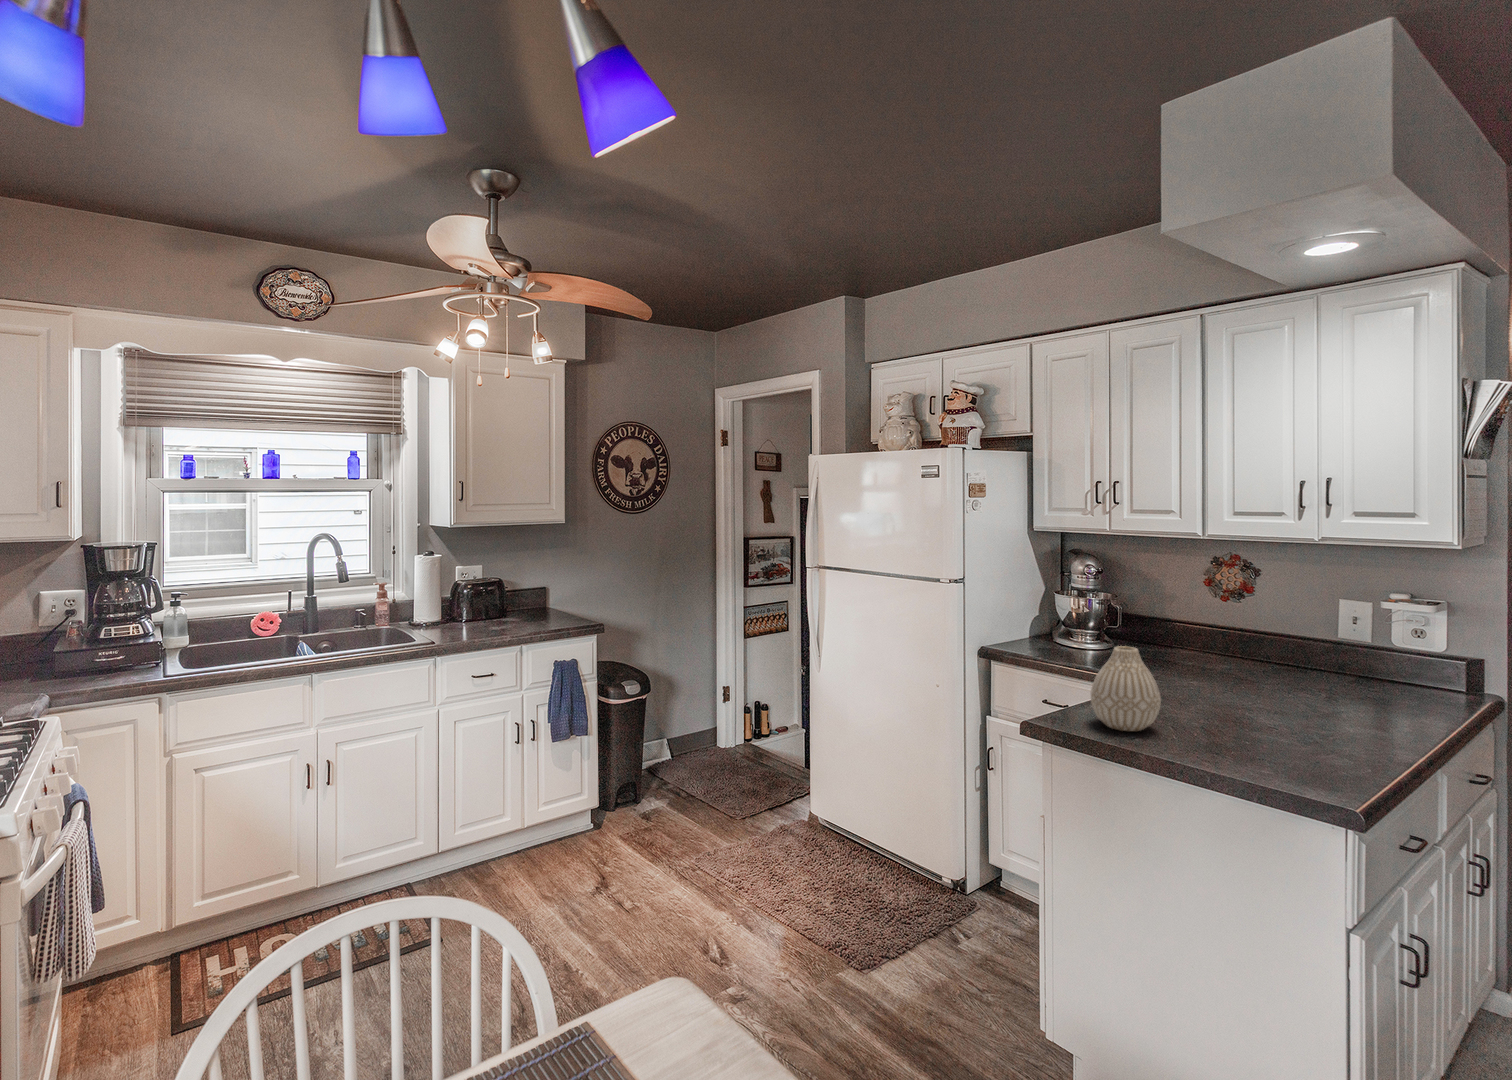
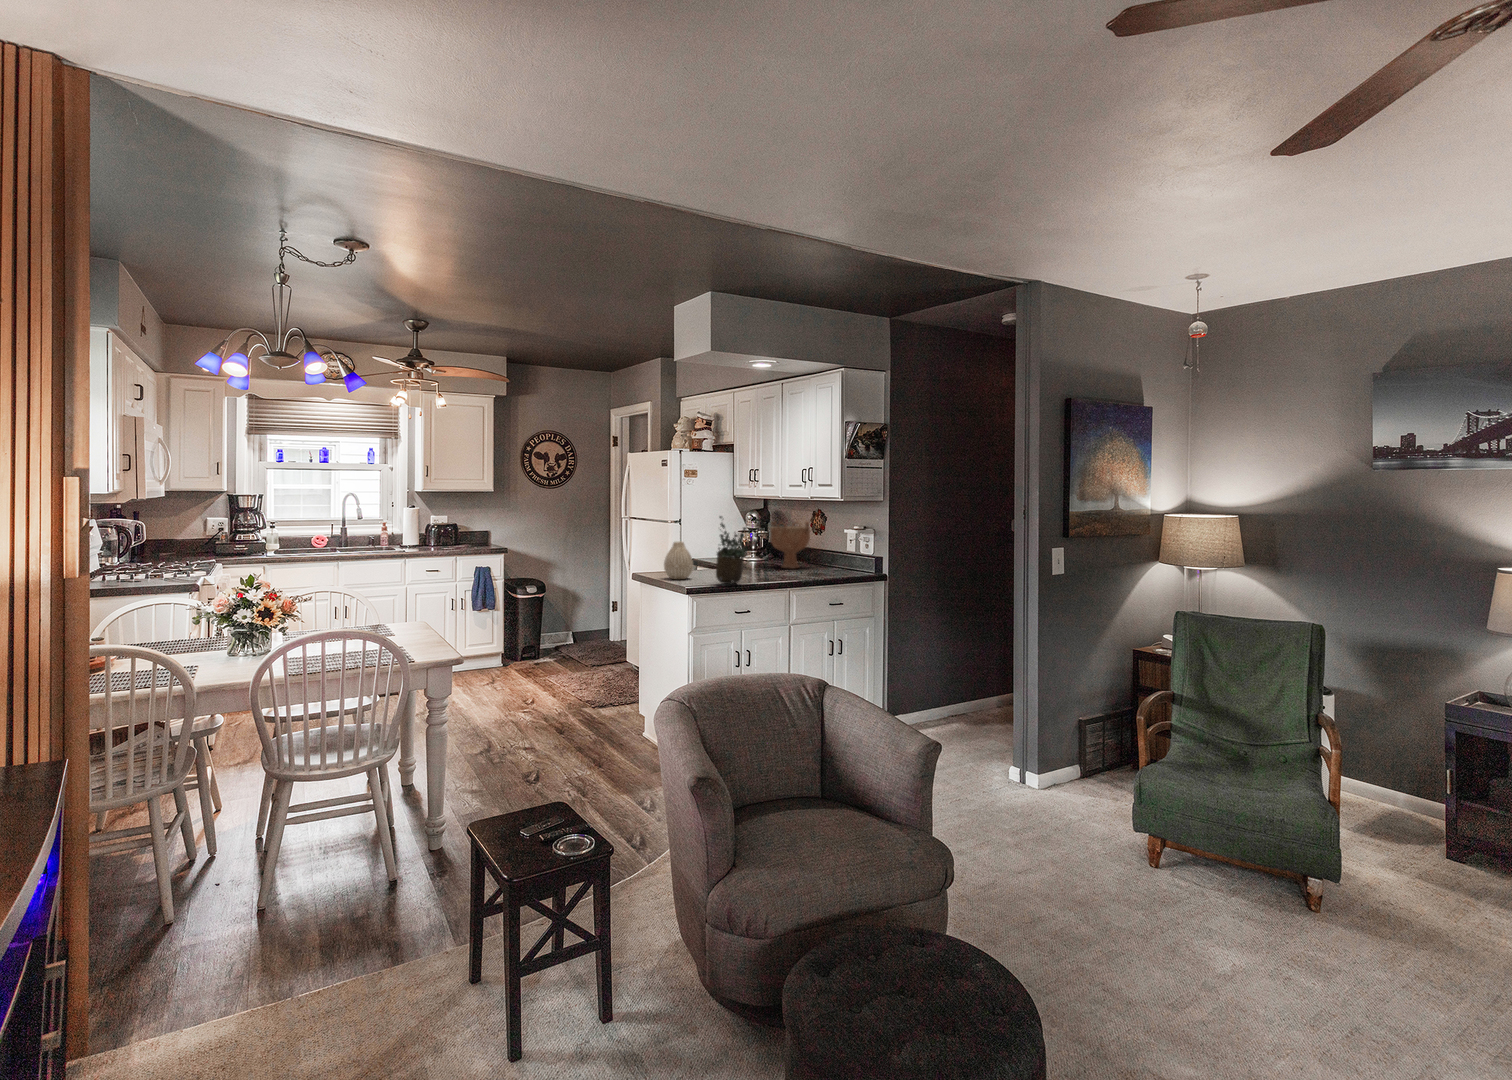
decorative bowl: none [1150,575,1246,669] -> present [770,521,811,569]
potted plant: none [1242,594,1360,757] -> present [716,516,749,584]

